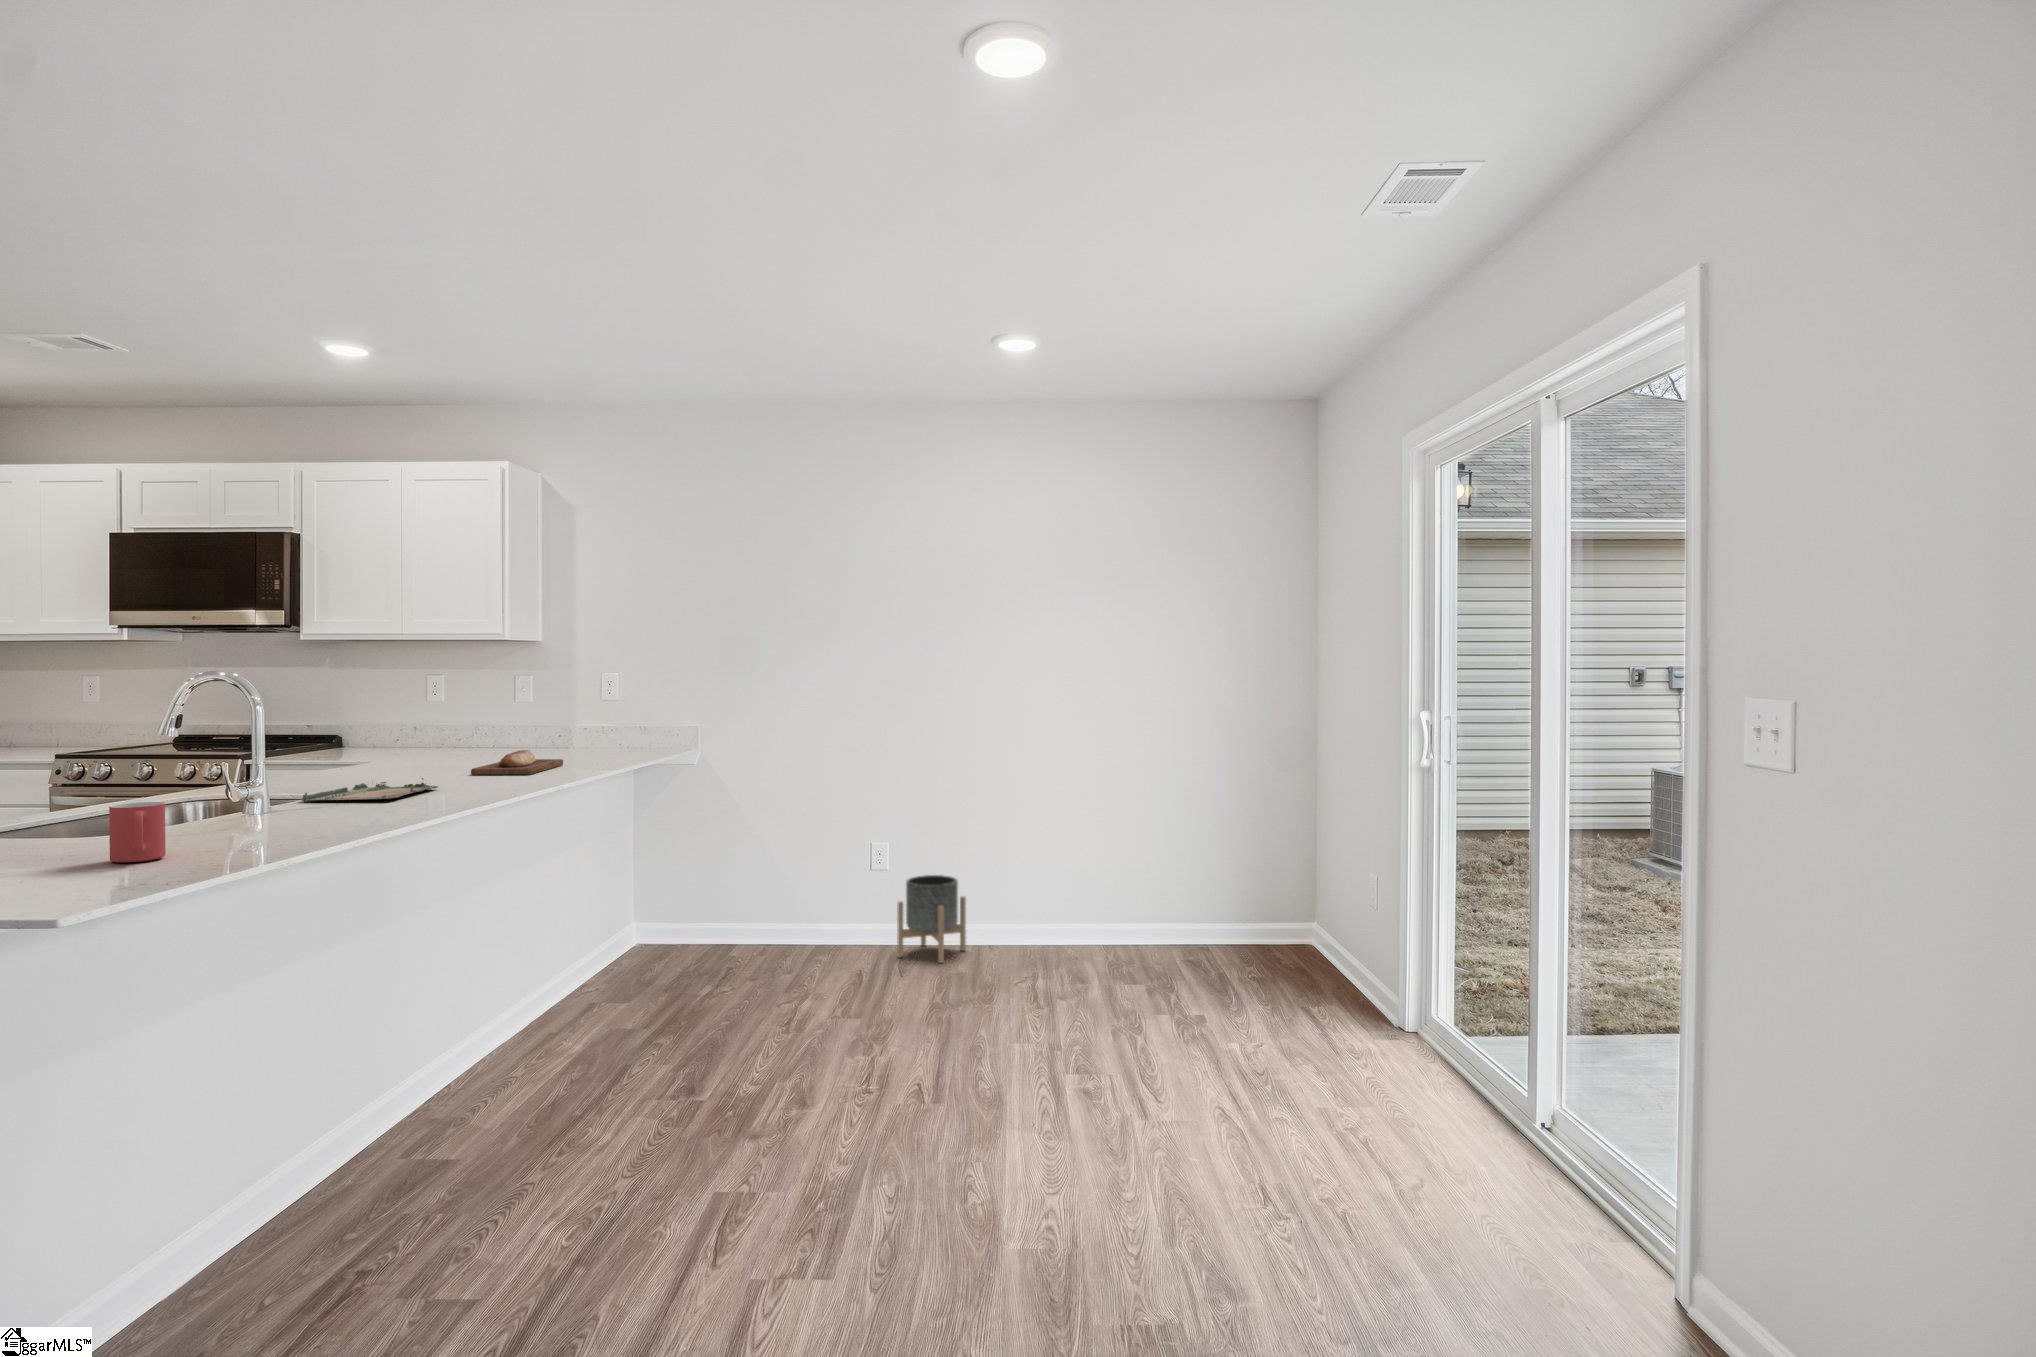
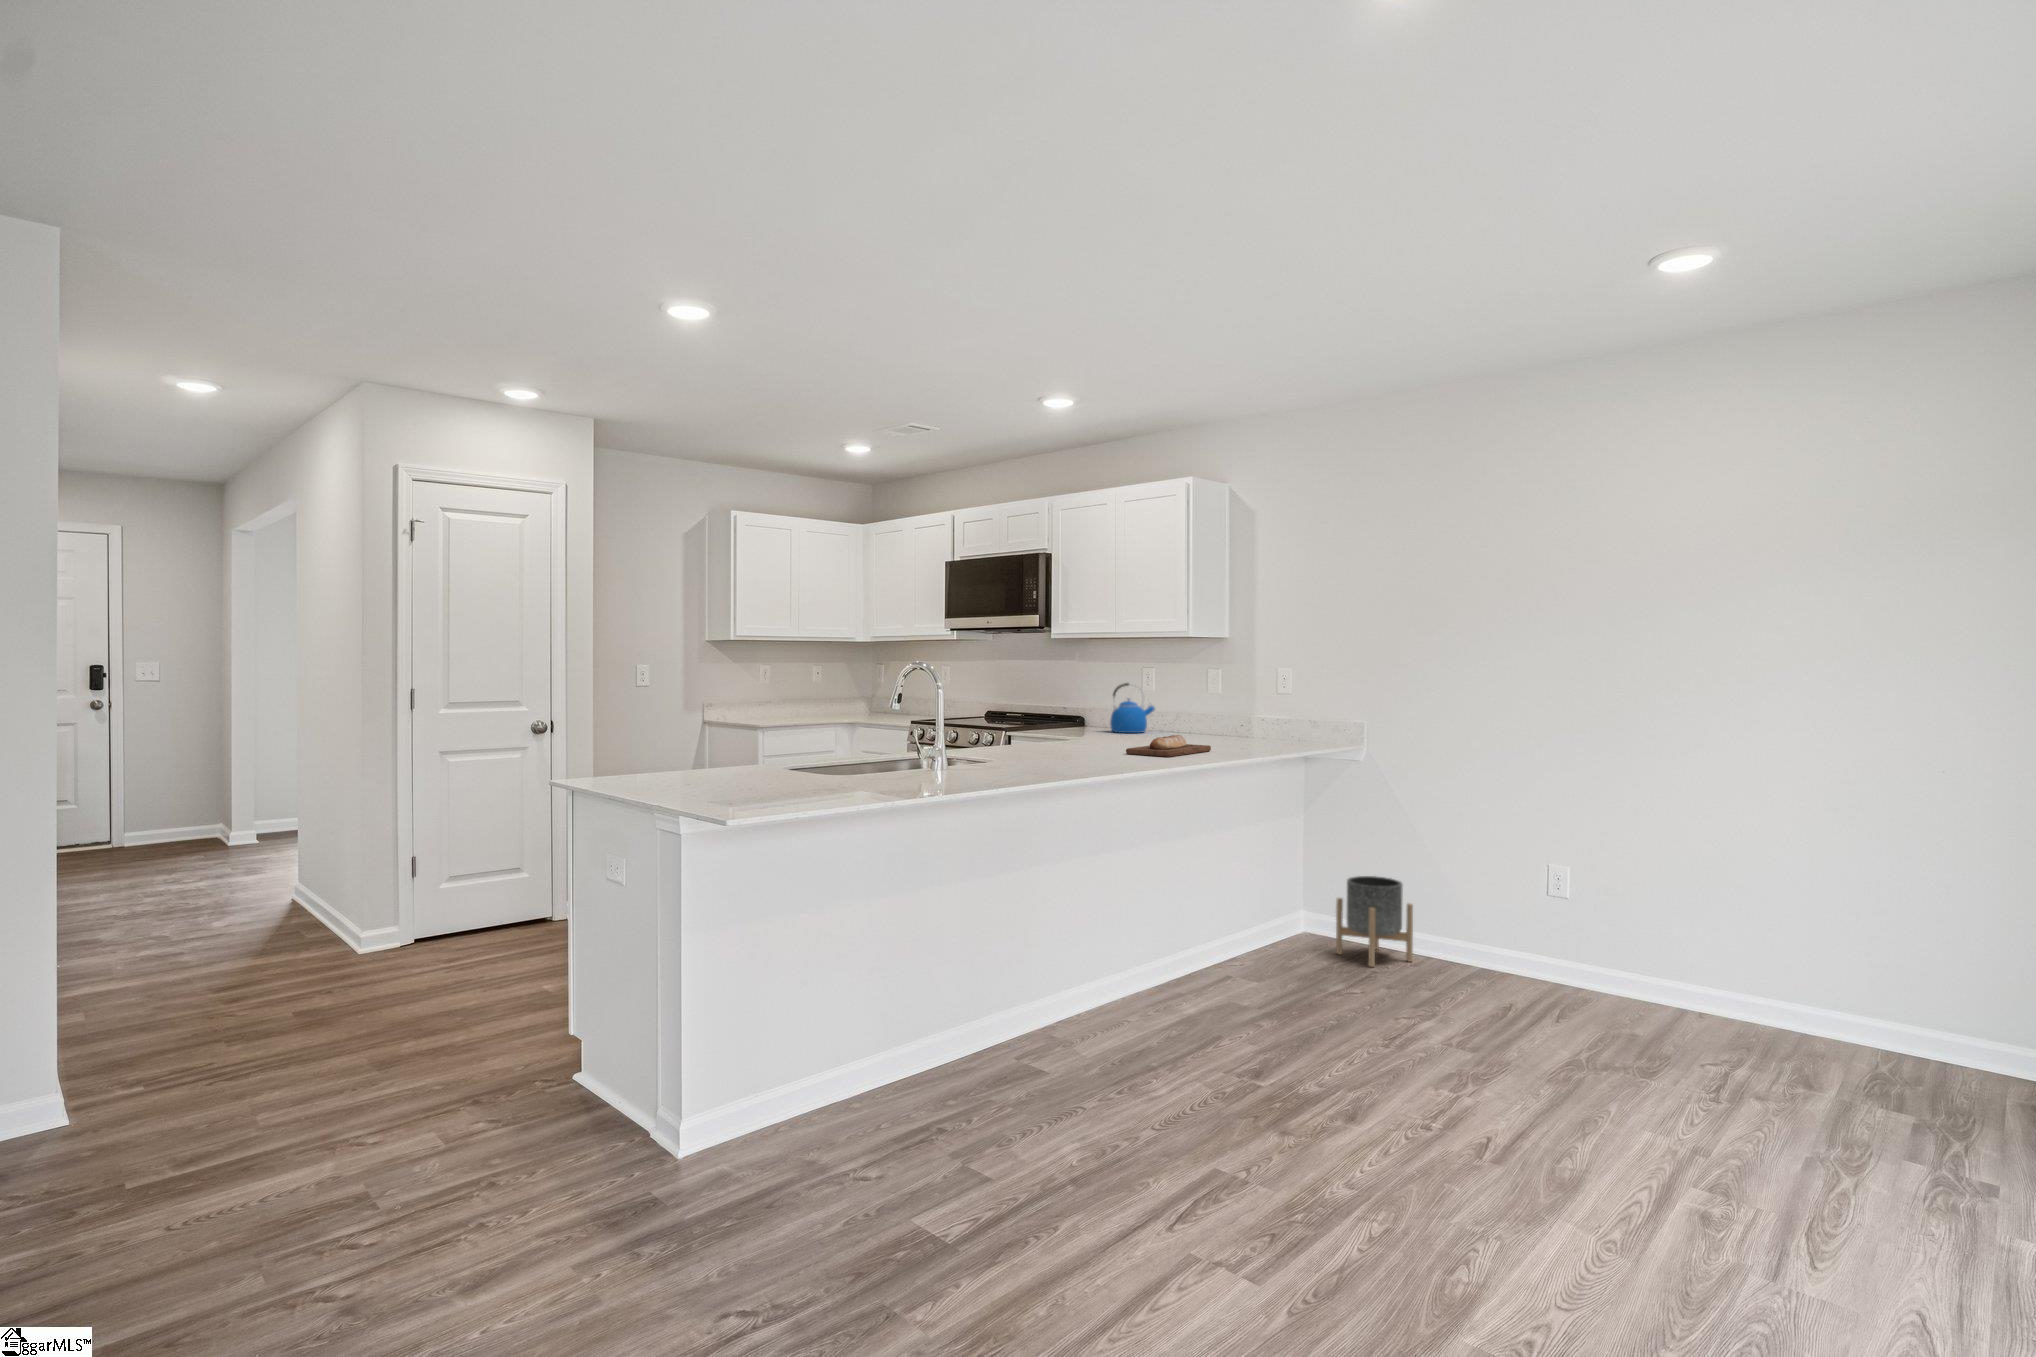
kettle: none [394,693,453,752] -> present [1110,683,1155,733]
tray: present [301,778,438,802] -> none [981,751,1082,767]
mug: present [109,802,166,862] -> none [817,752,847,793]
planter: present [897,875,966,963] -> present [1336,876,1413,967]

